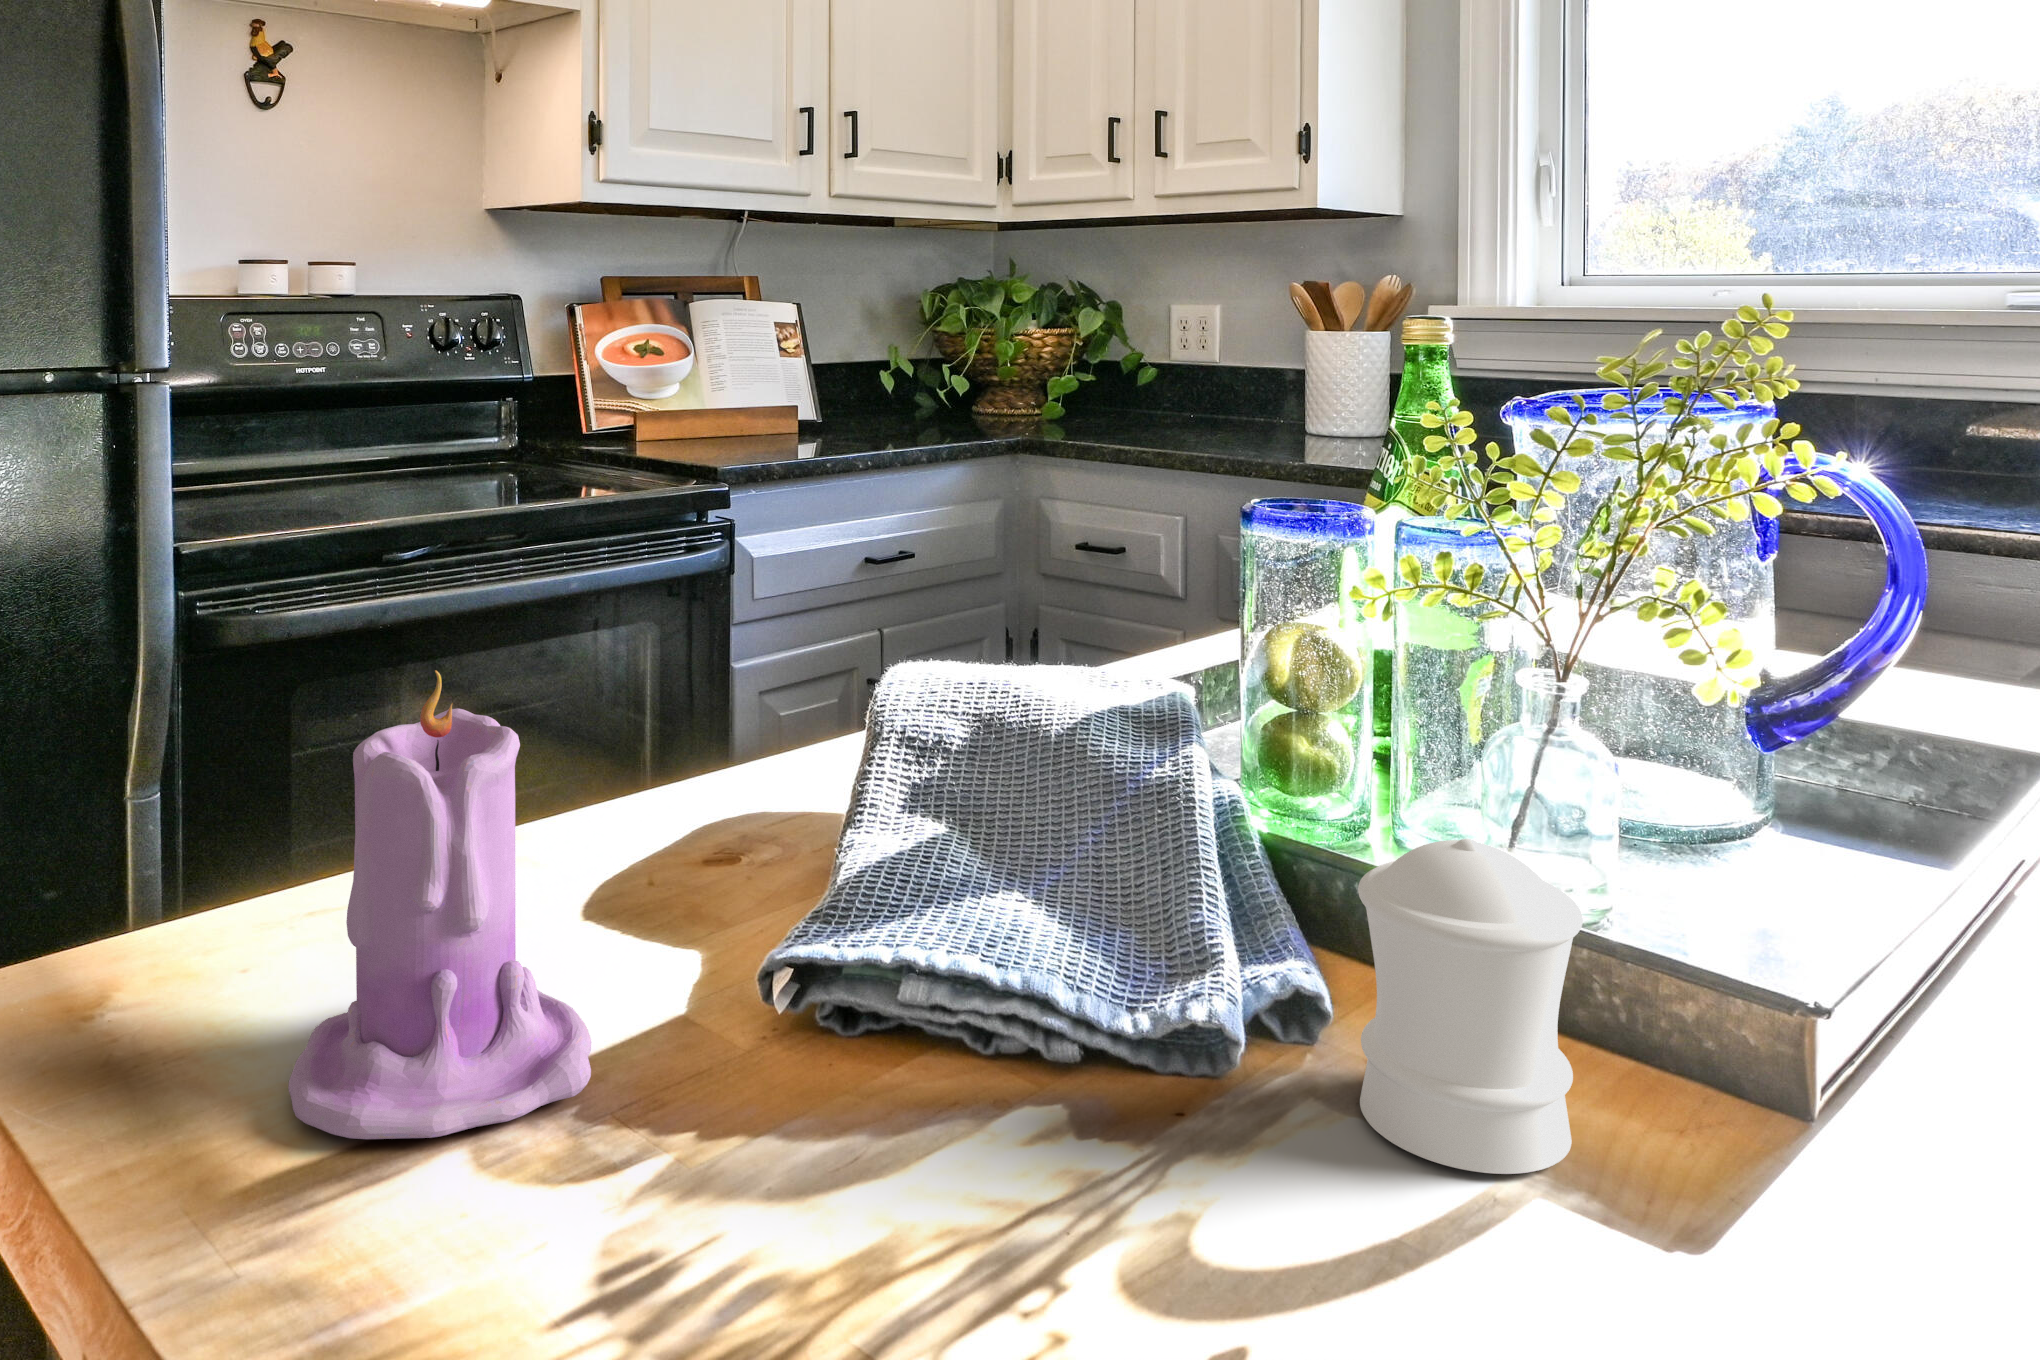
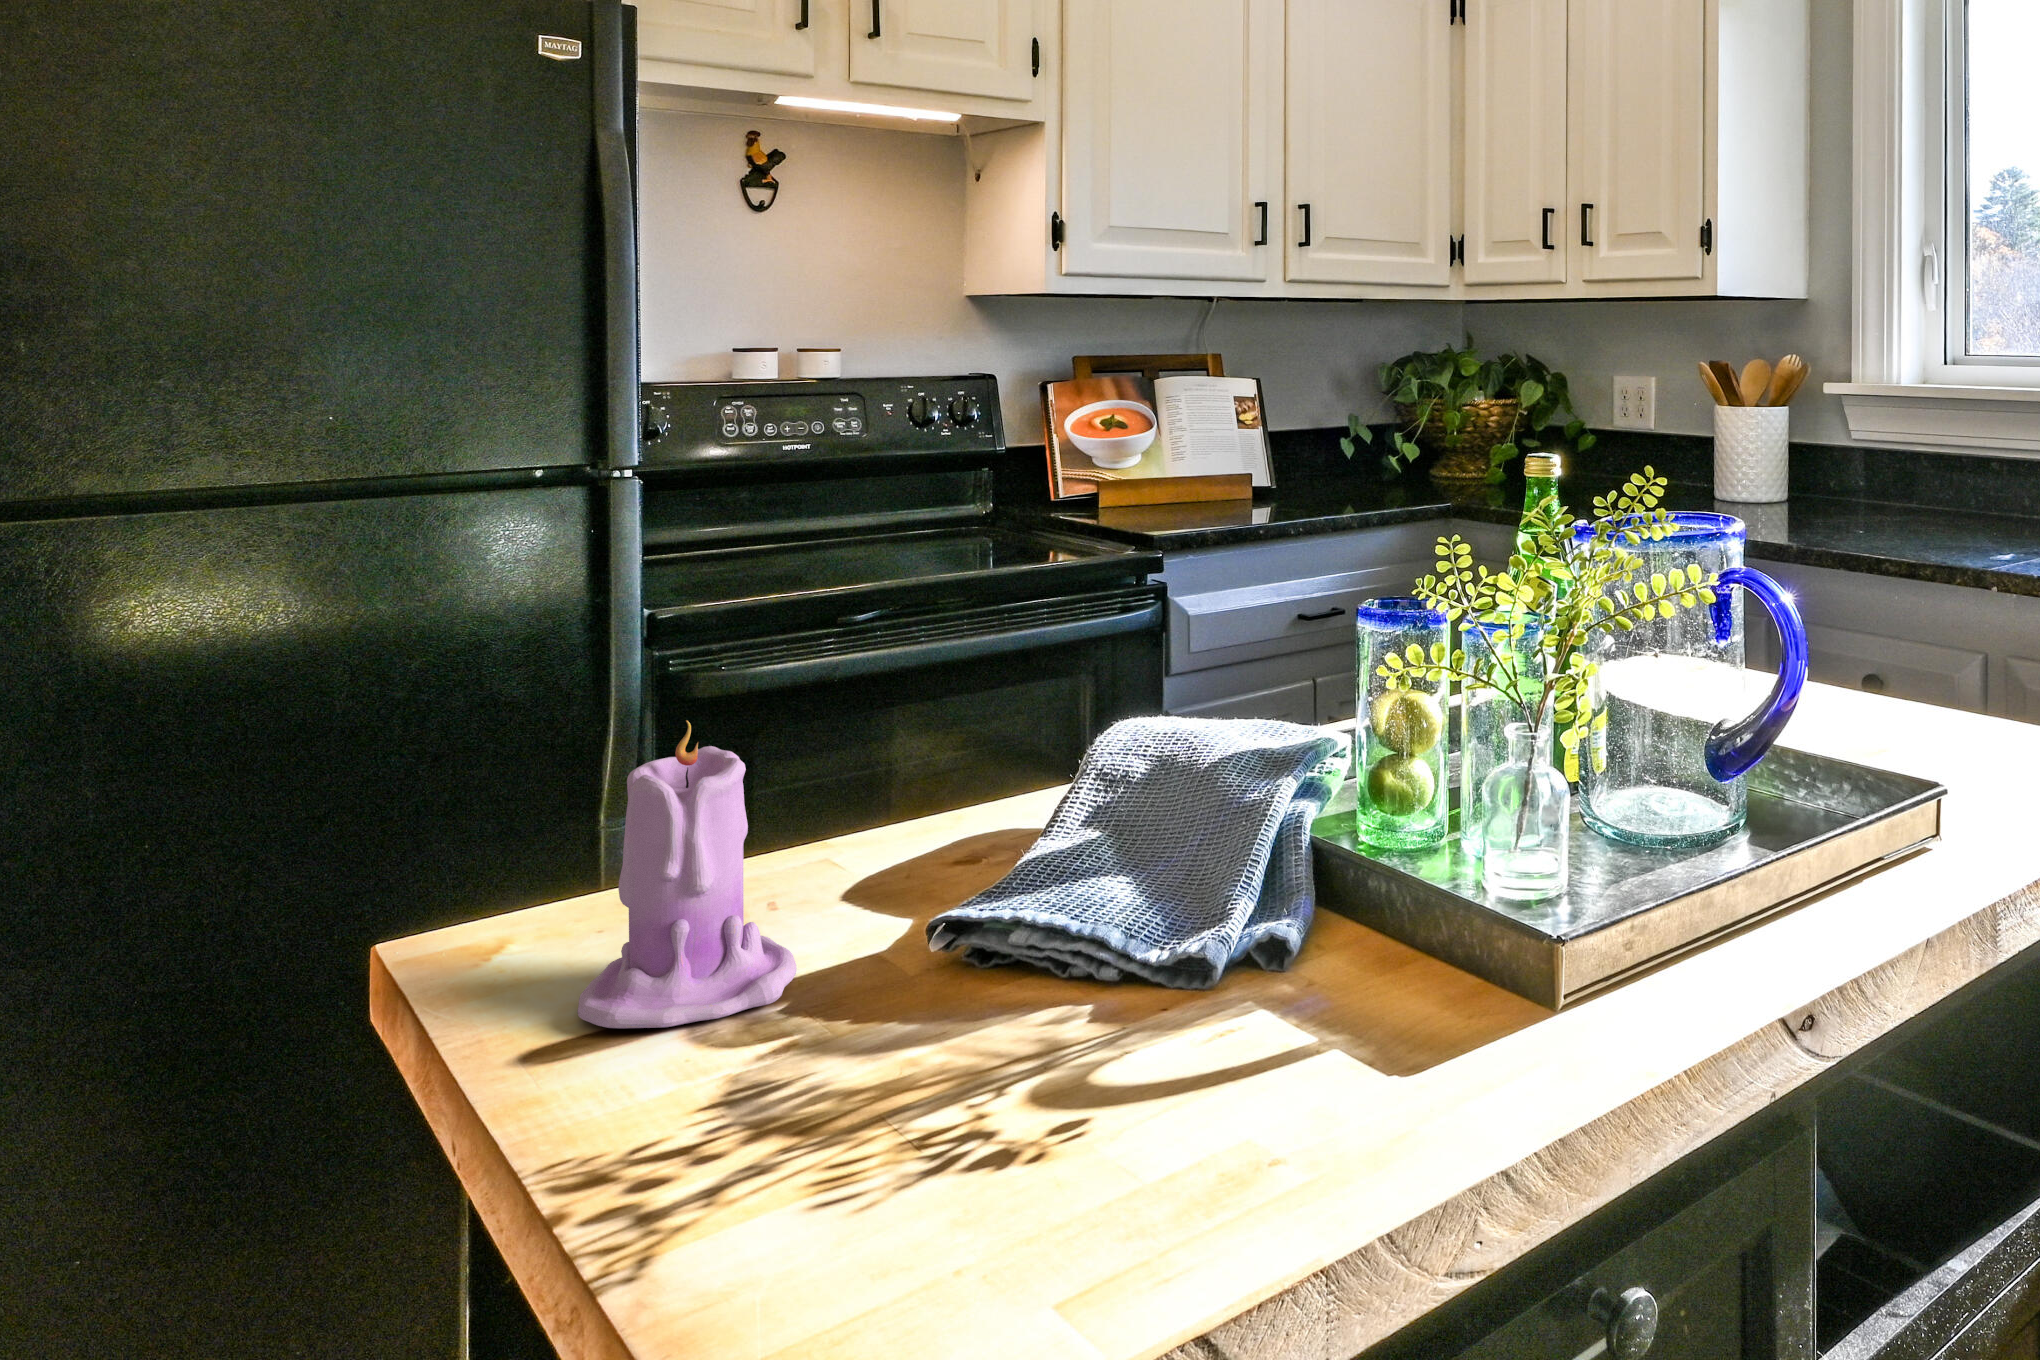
salt shaker: present [1358,839,1583,1174] -> none [1282,828,1419,1043]

